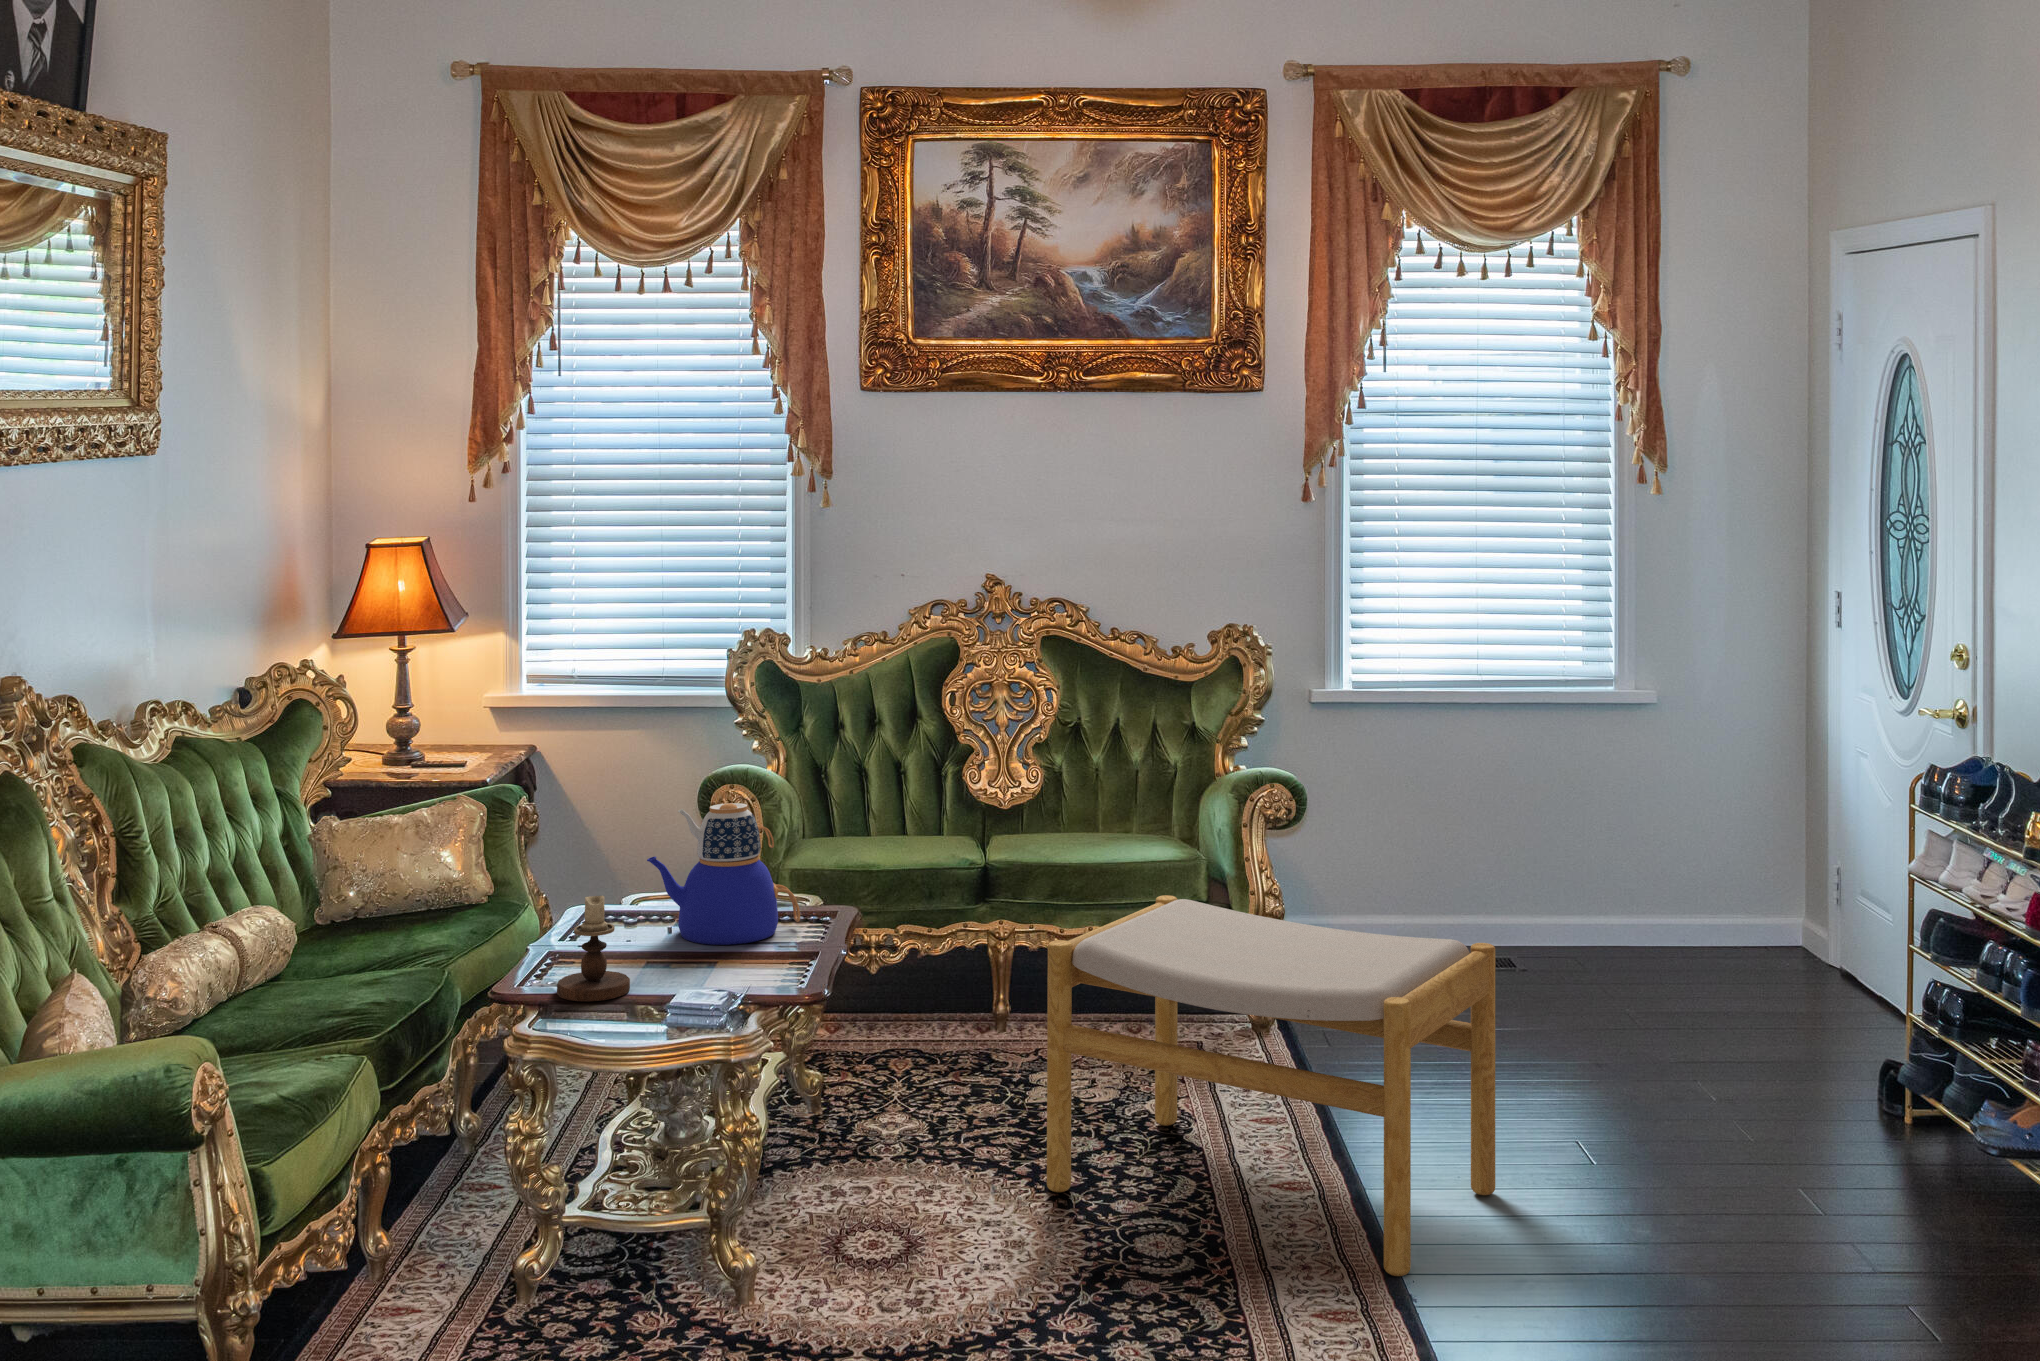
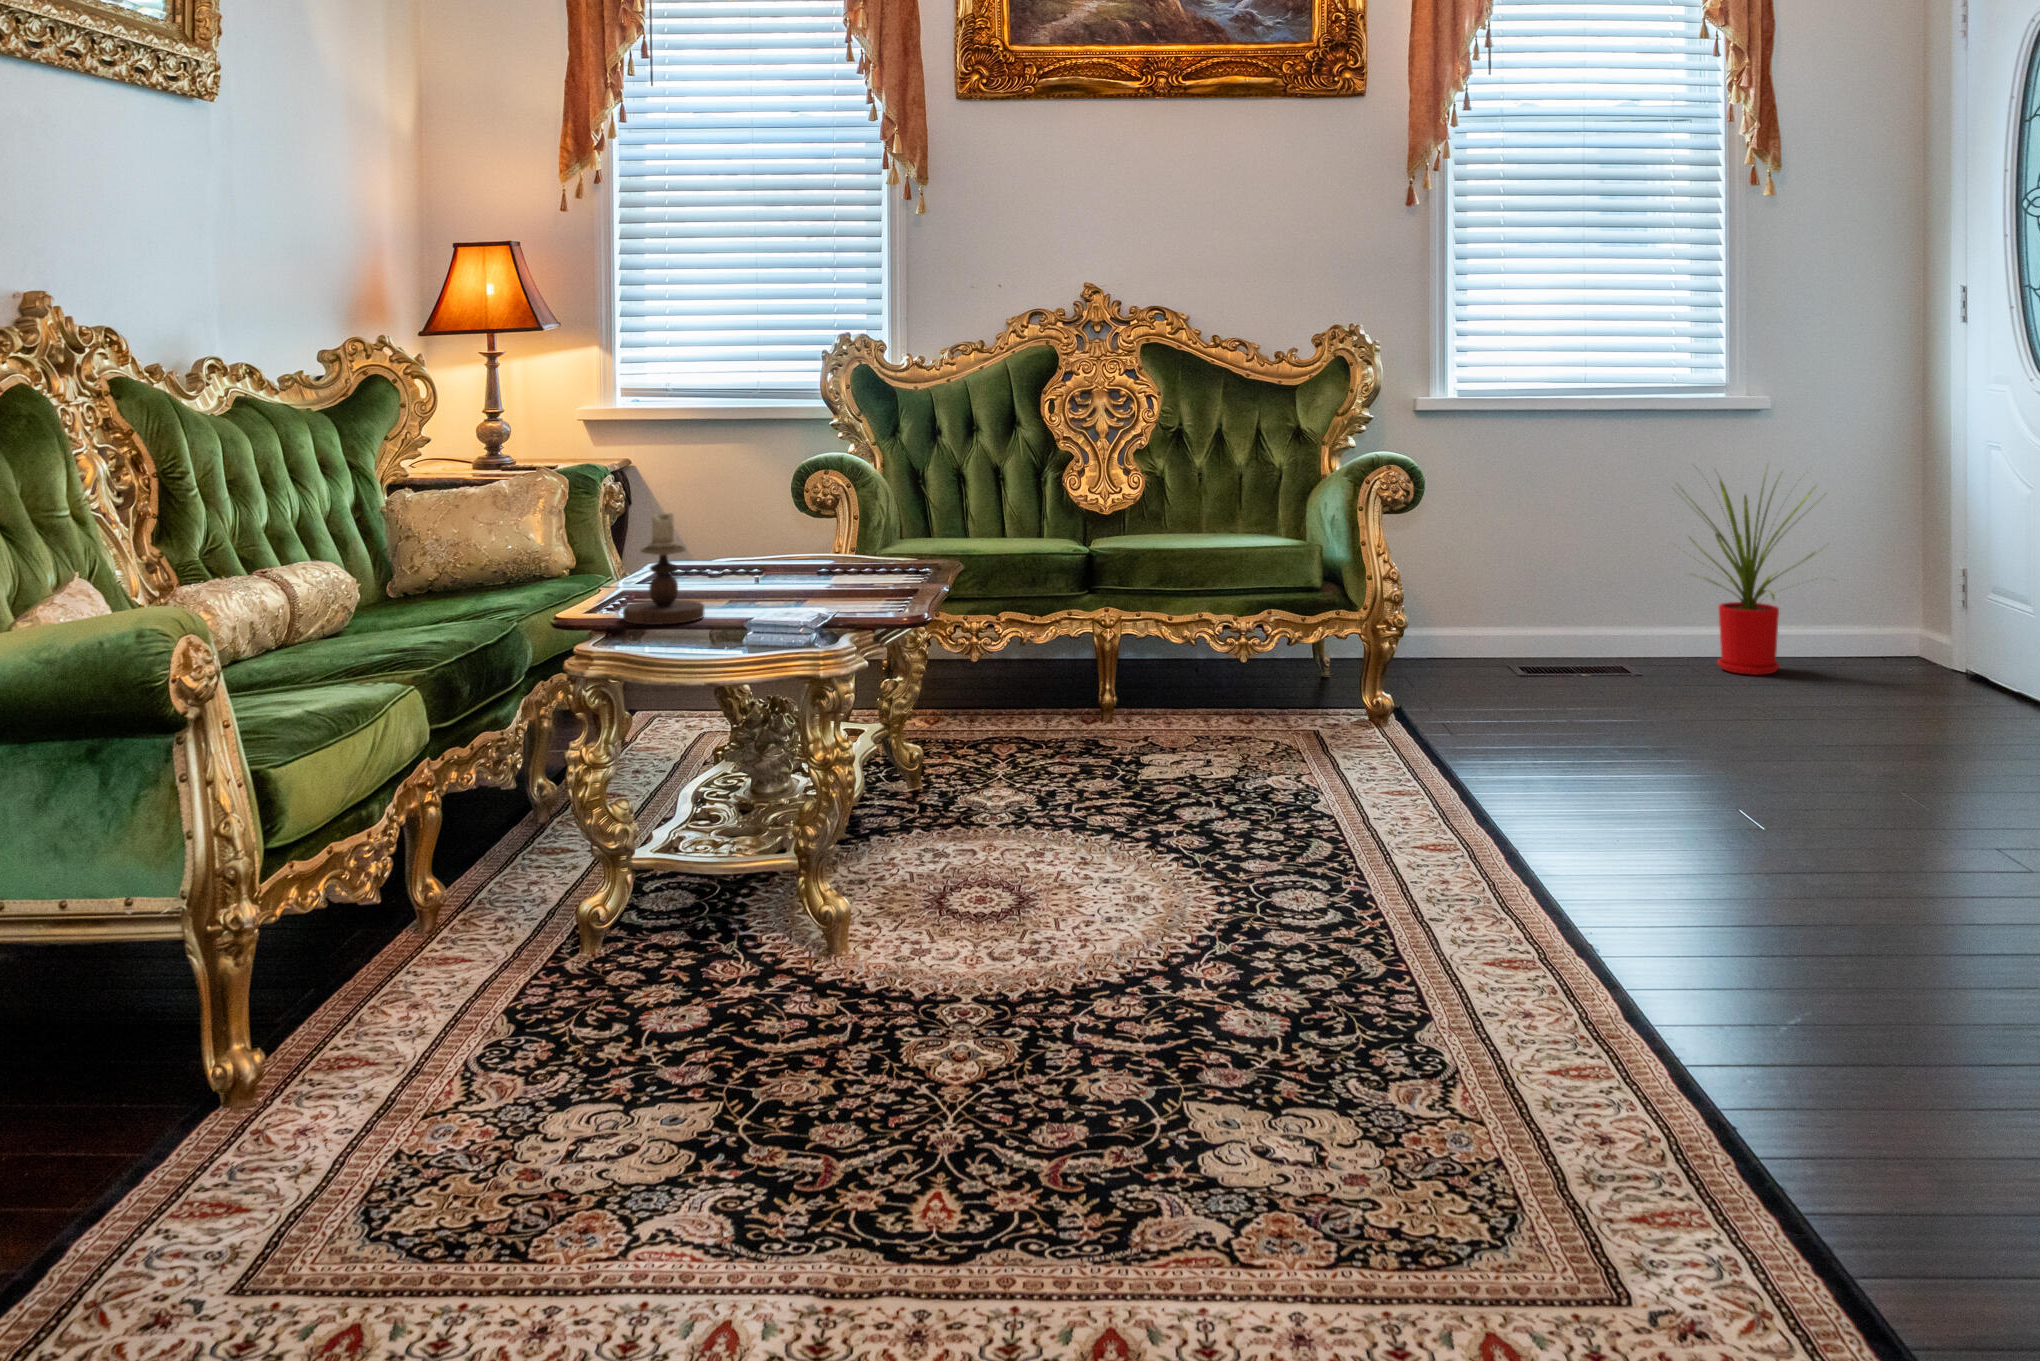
house plant: none [1550,757,1706,969] -> present [1683,477,1816,675]
teapot: present [647,797,800,945] -> none [727,435,895,588]
footstool: present [1047,895,1495,1276] -> none [1166,553,1672,932]

